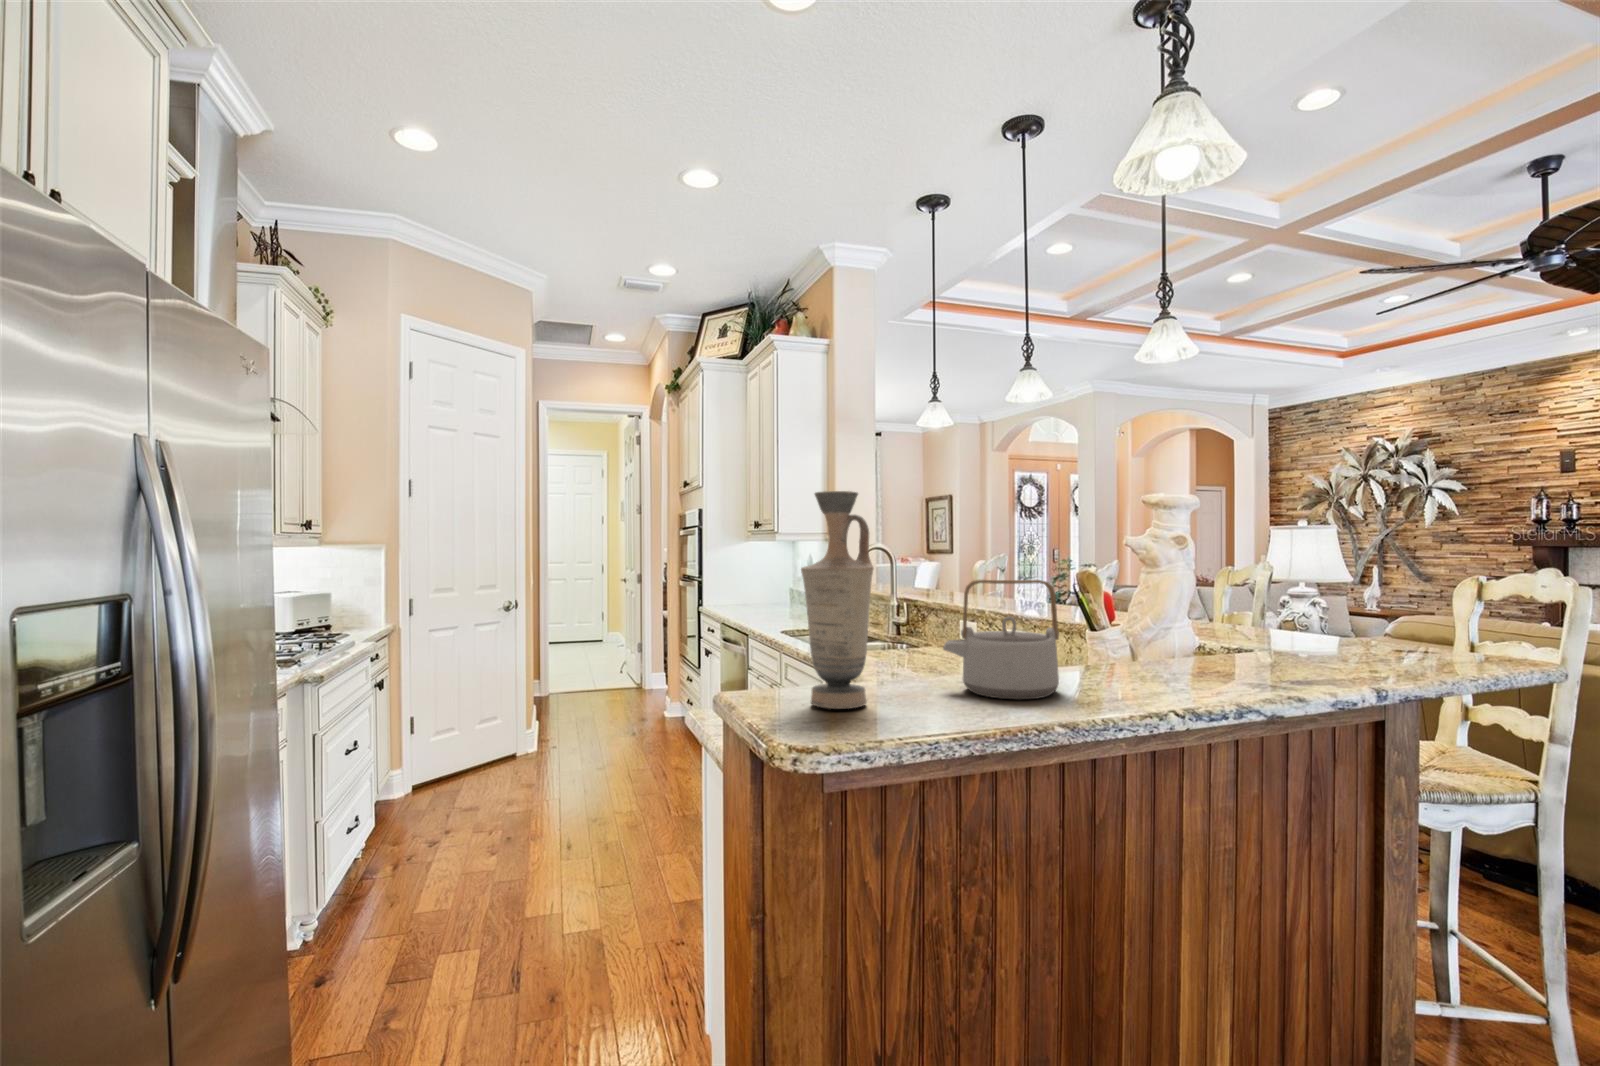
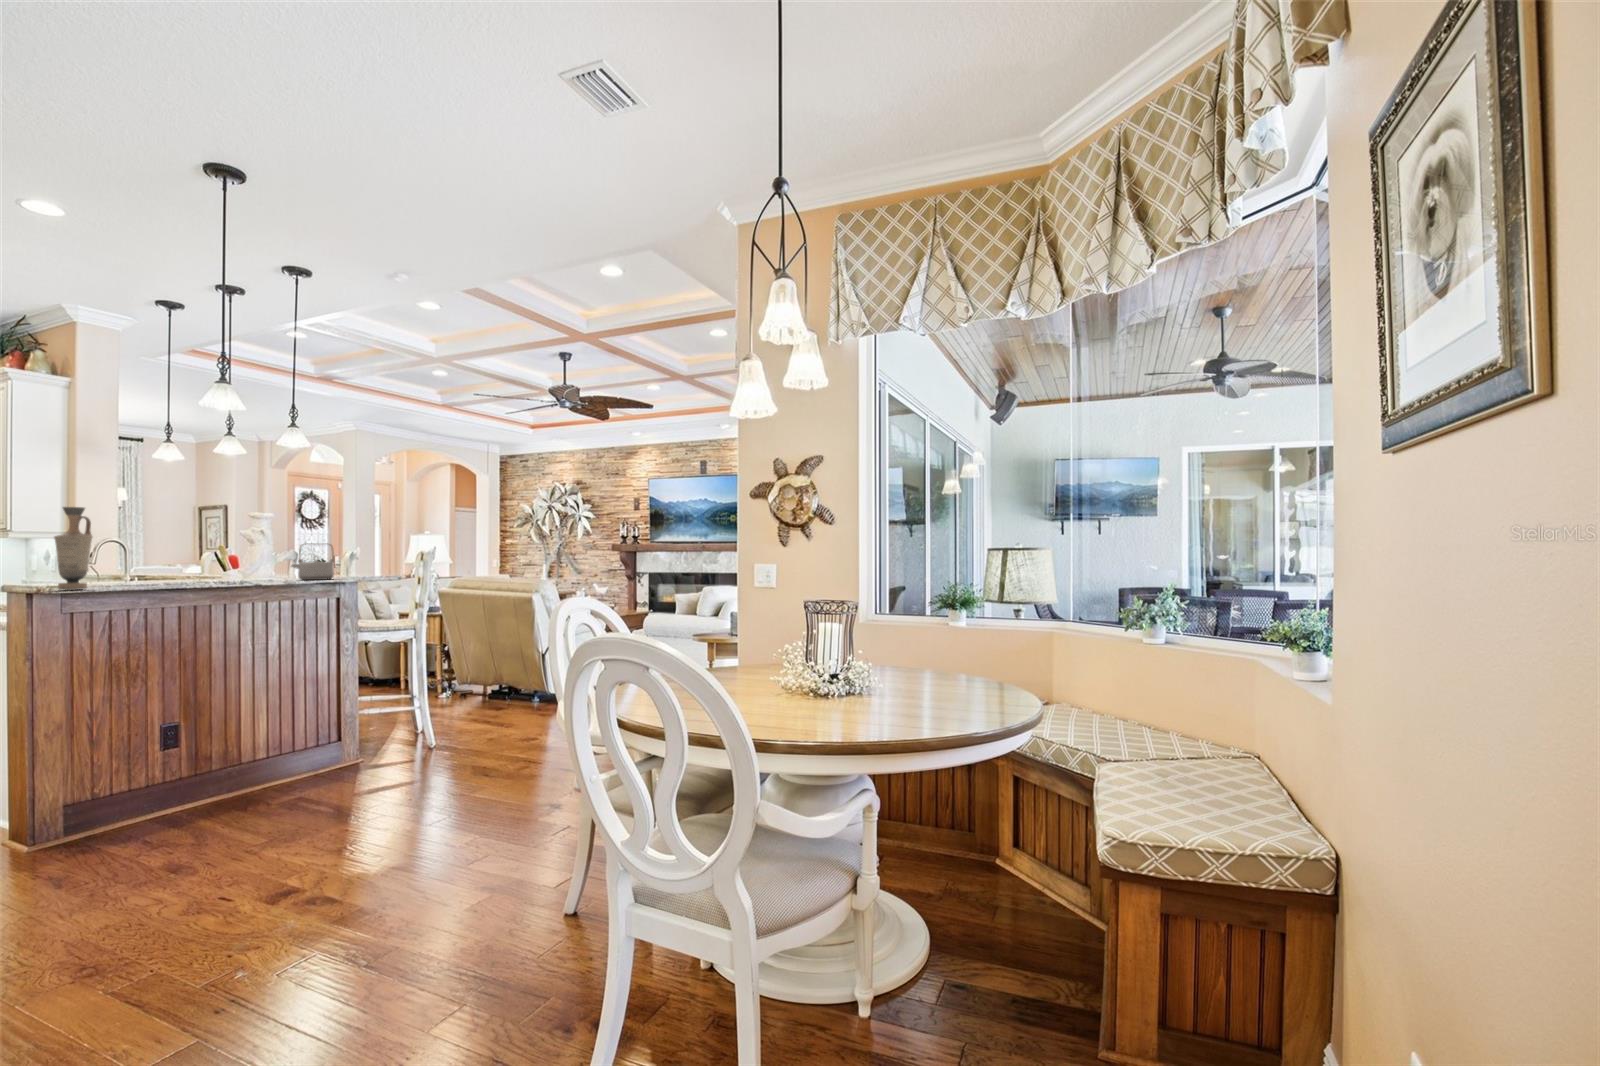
teapot: present [943,580,1059,699] -> present [291,544,334,580]

